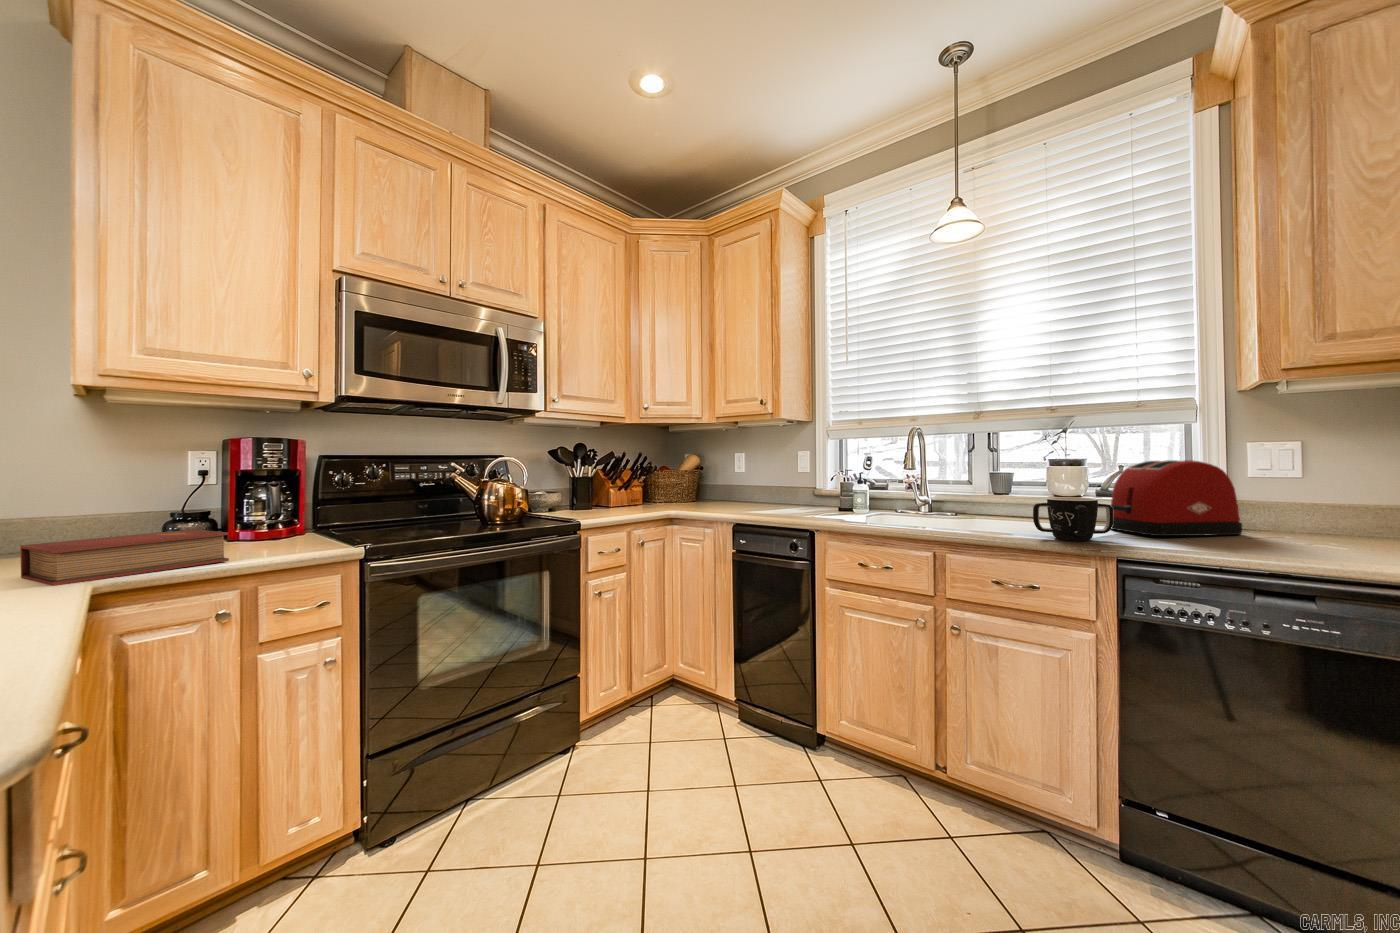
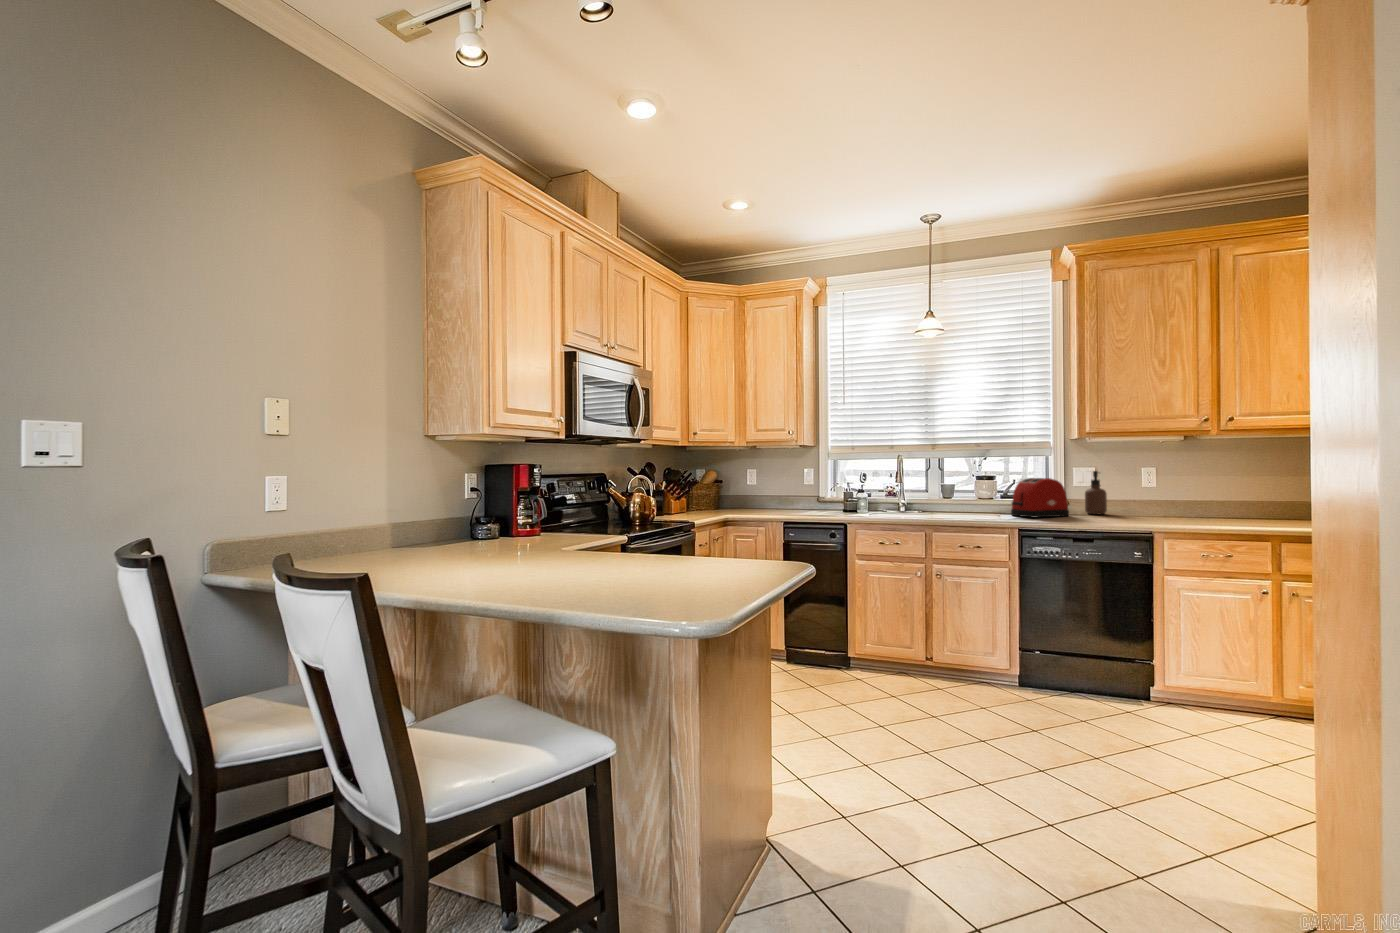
soap dispenser: none [1281,445,1340,533] -> present [1085,471,1107,514]
mug: present [1033,497,1113,541] -> none [979,498,1016,521]
book: present [20,530,229,586] -> none [519,524,589,549]

